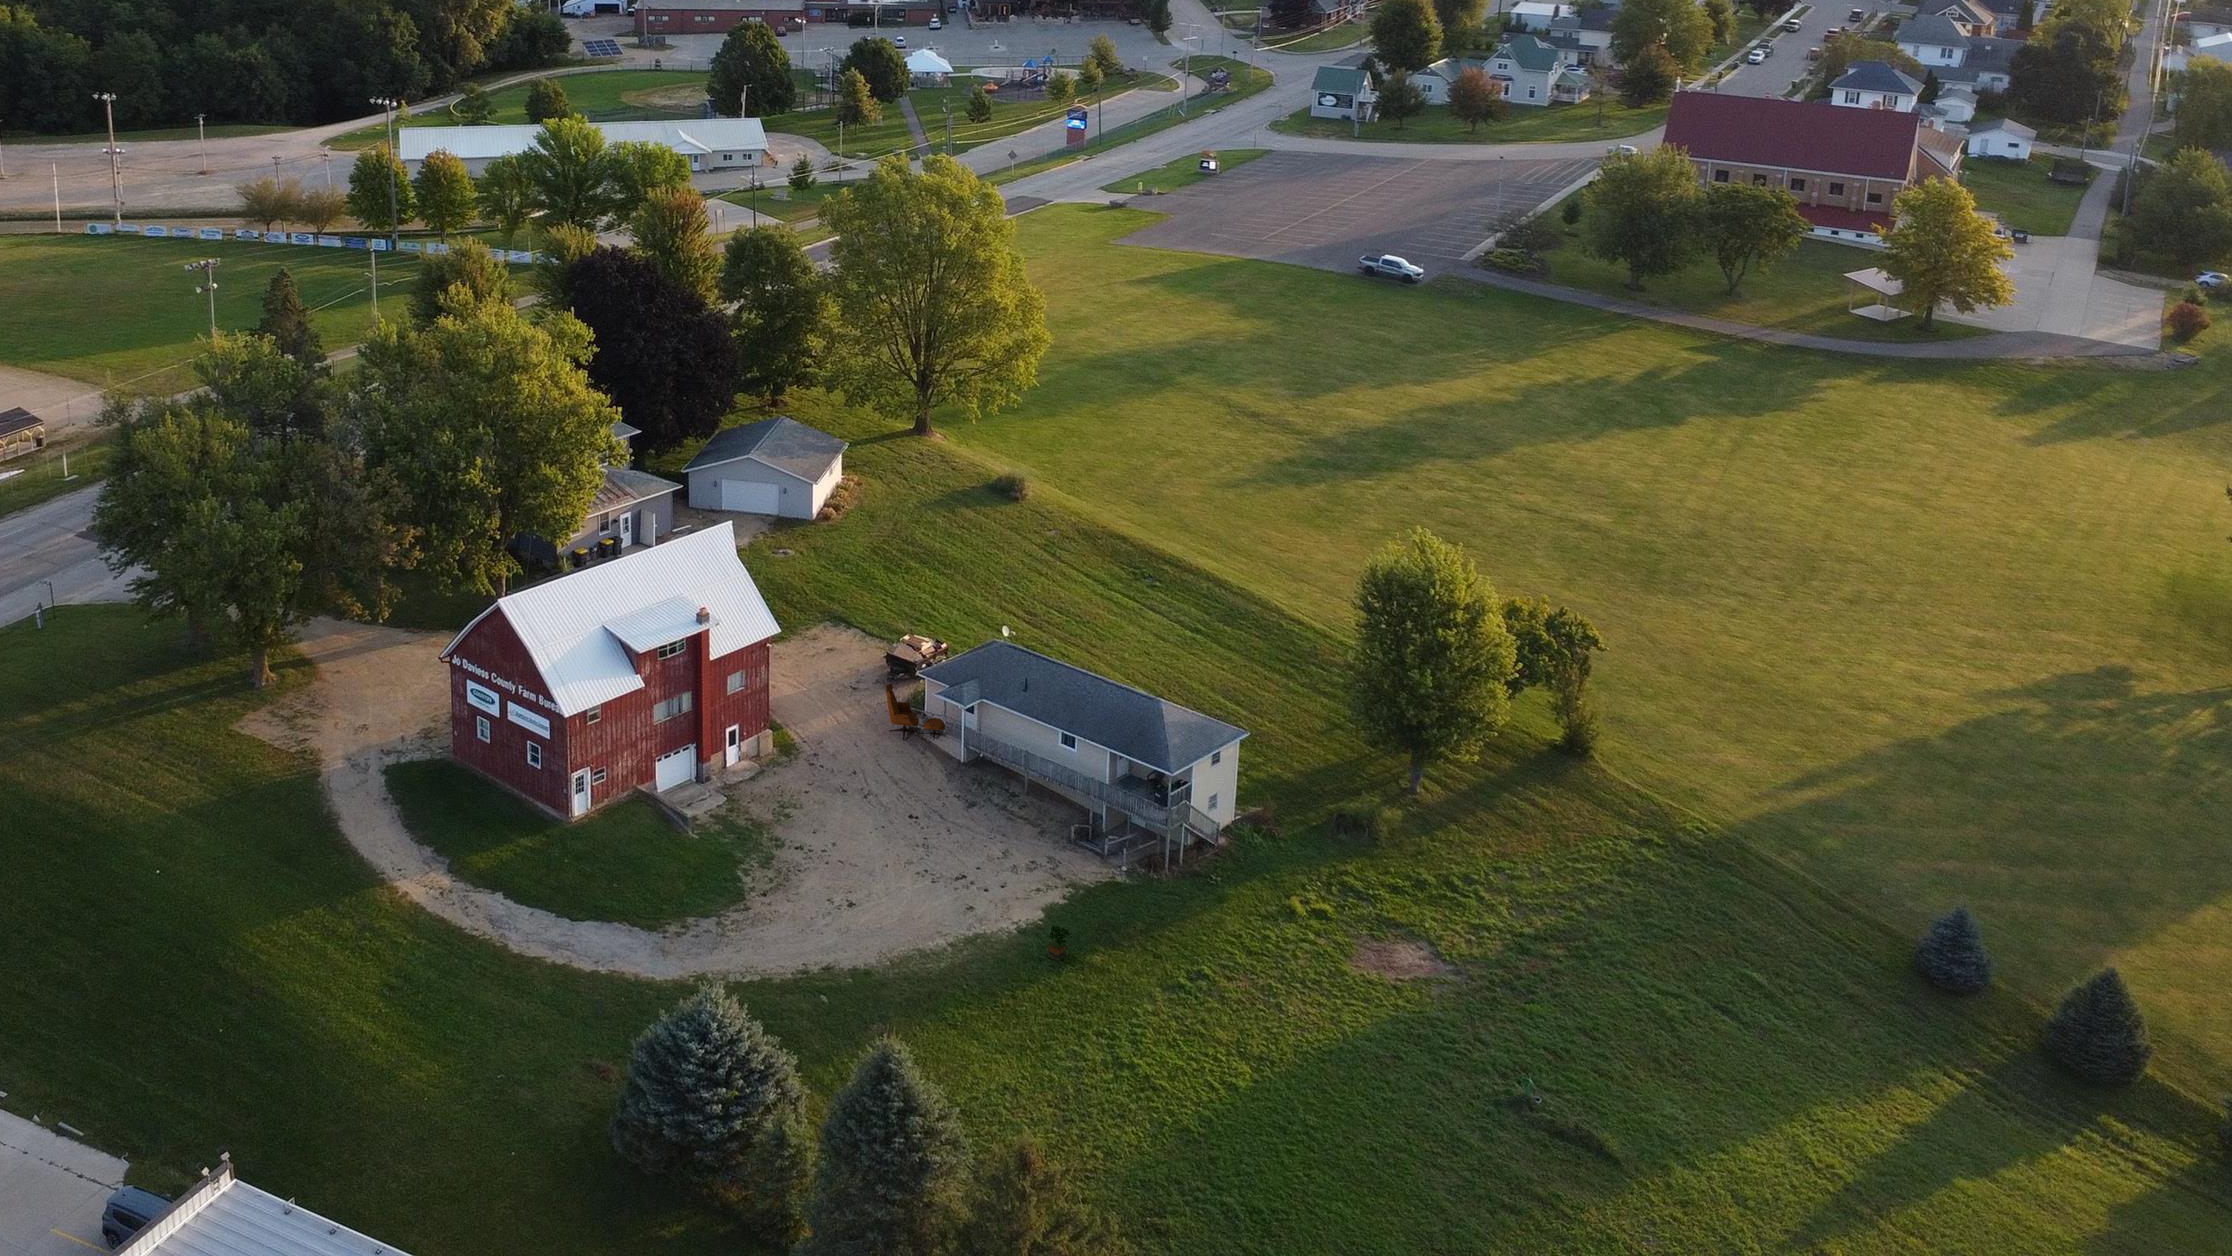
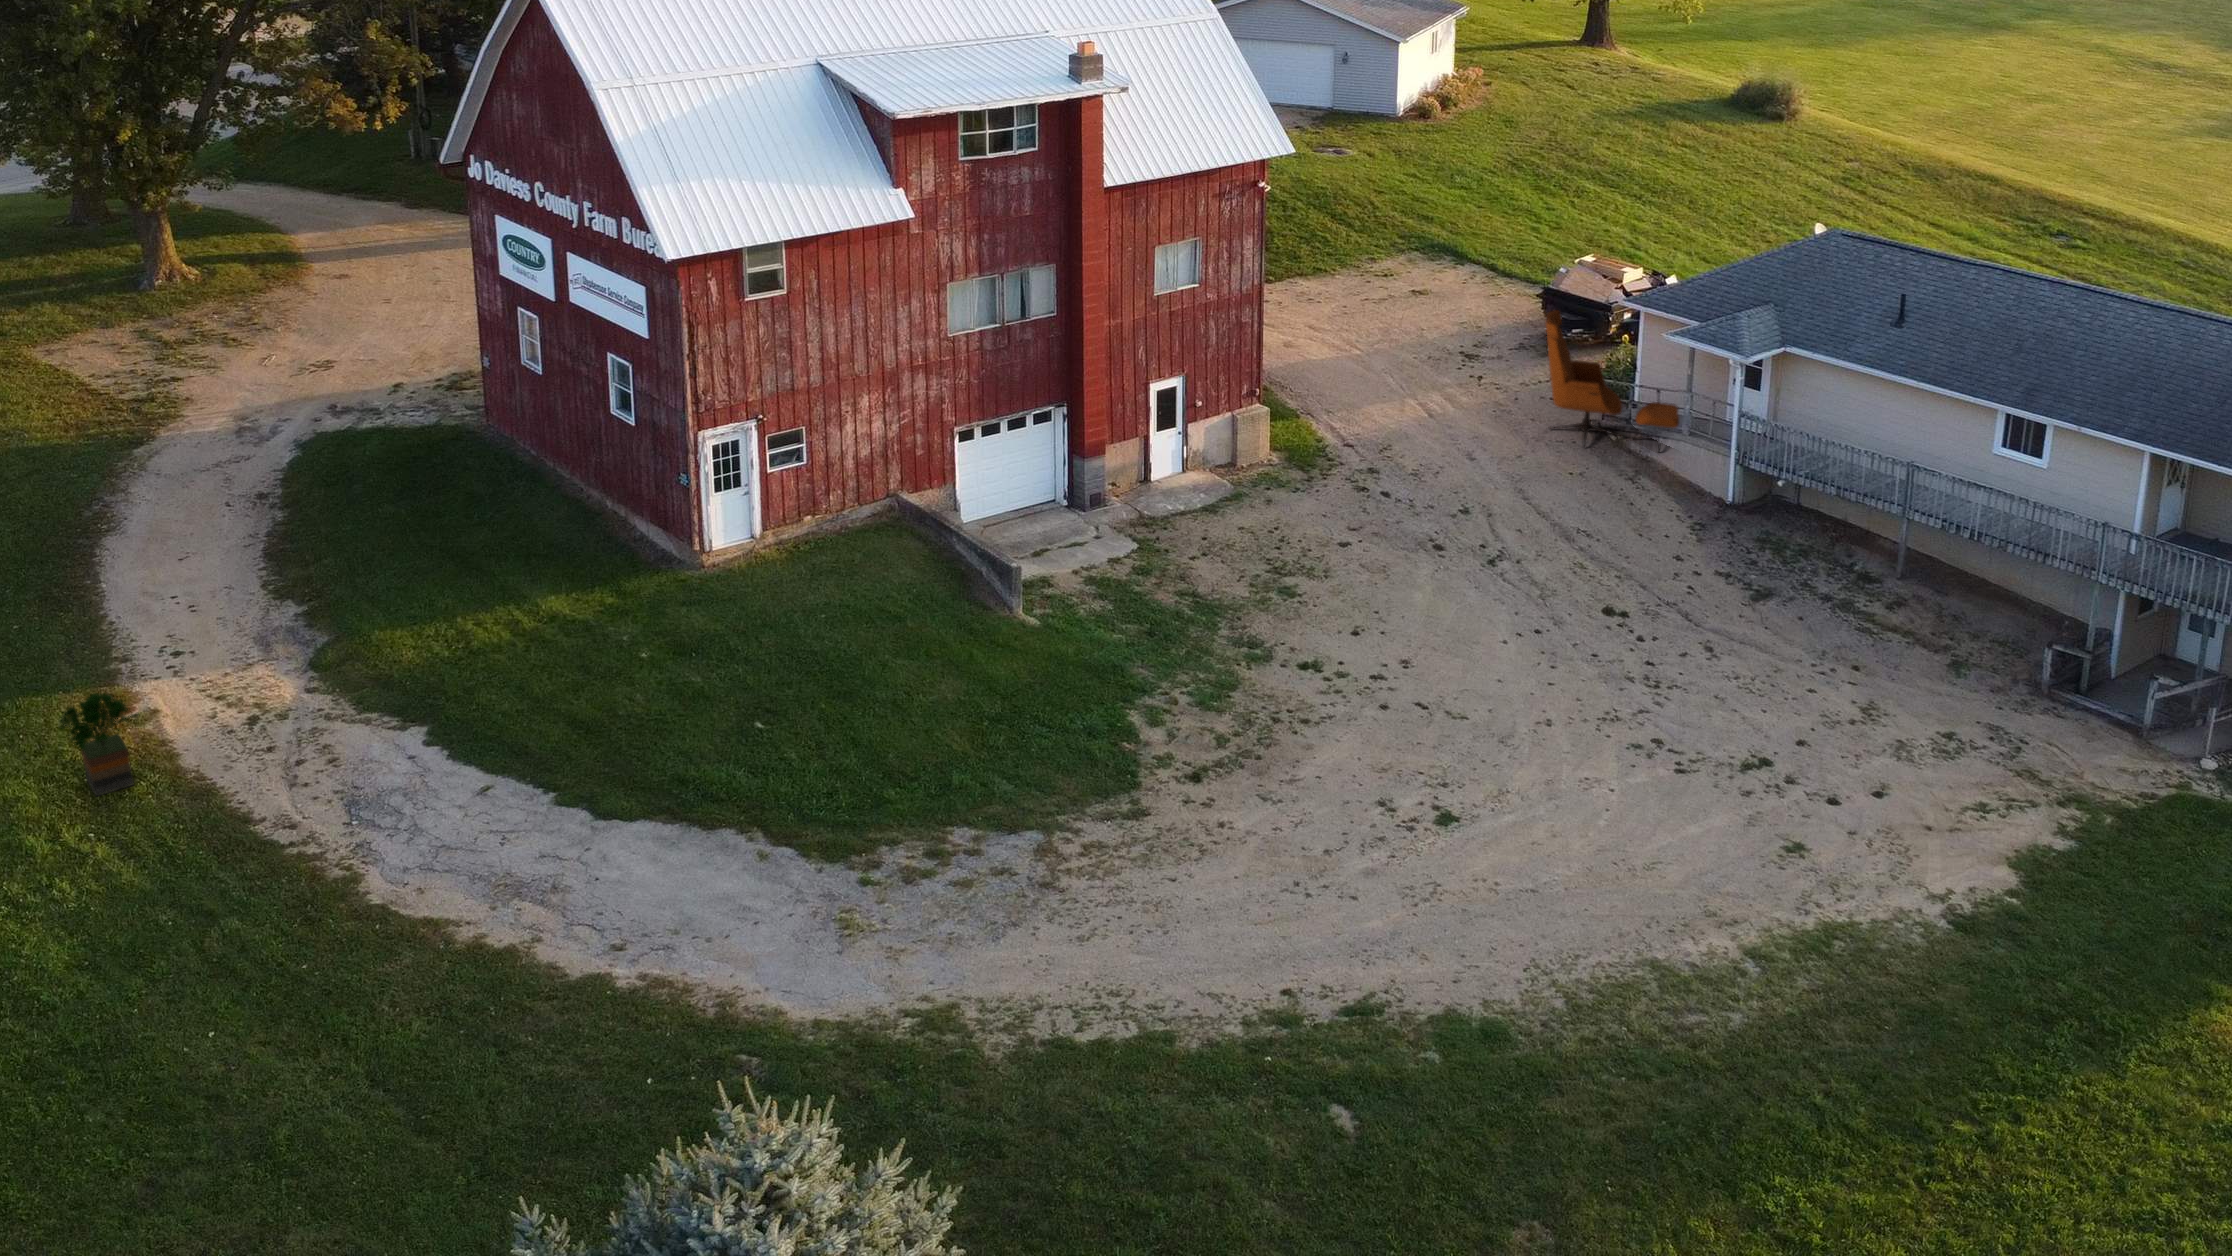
potted tree: present [1048,926,1070,961] -> present [60,693,139,796]

